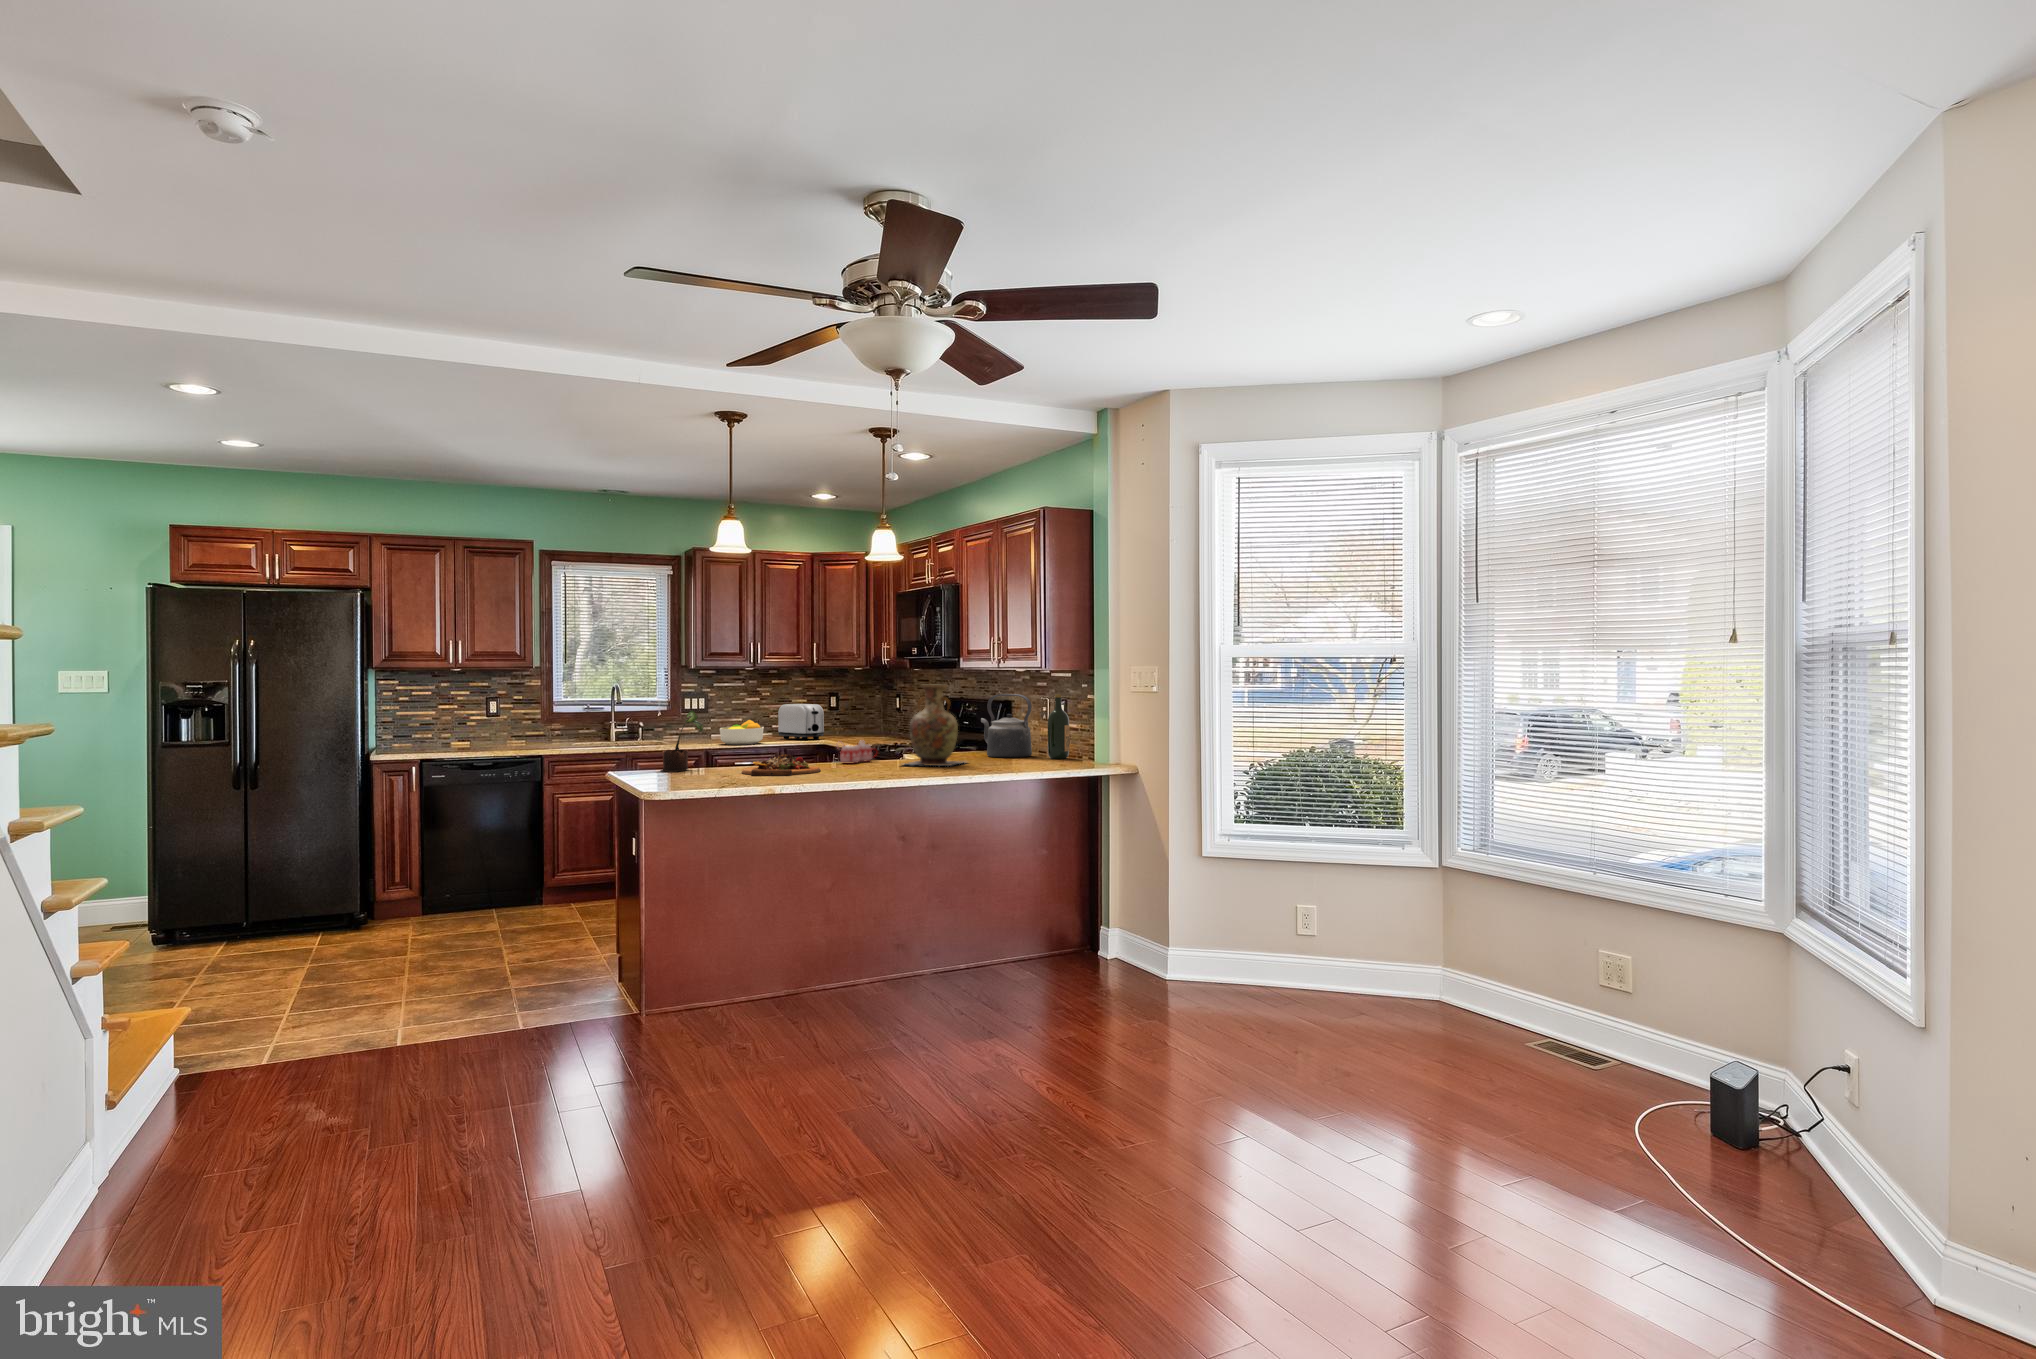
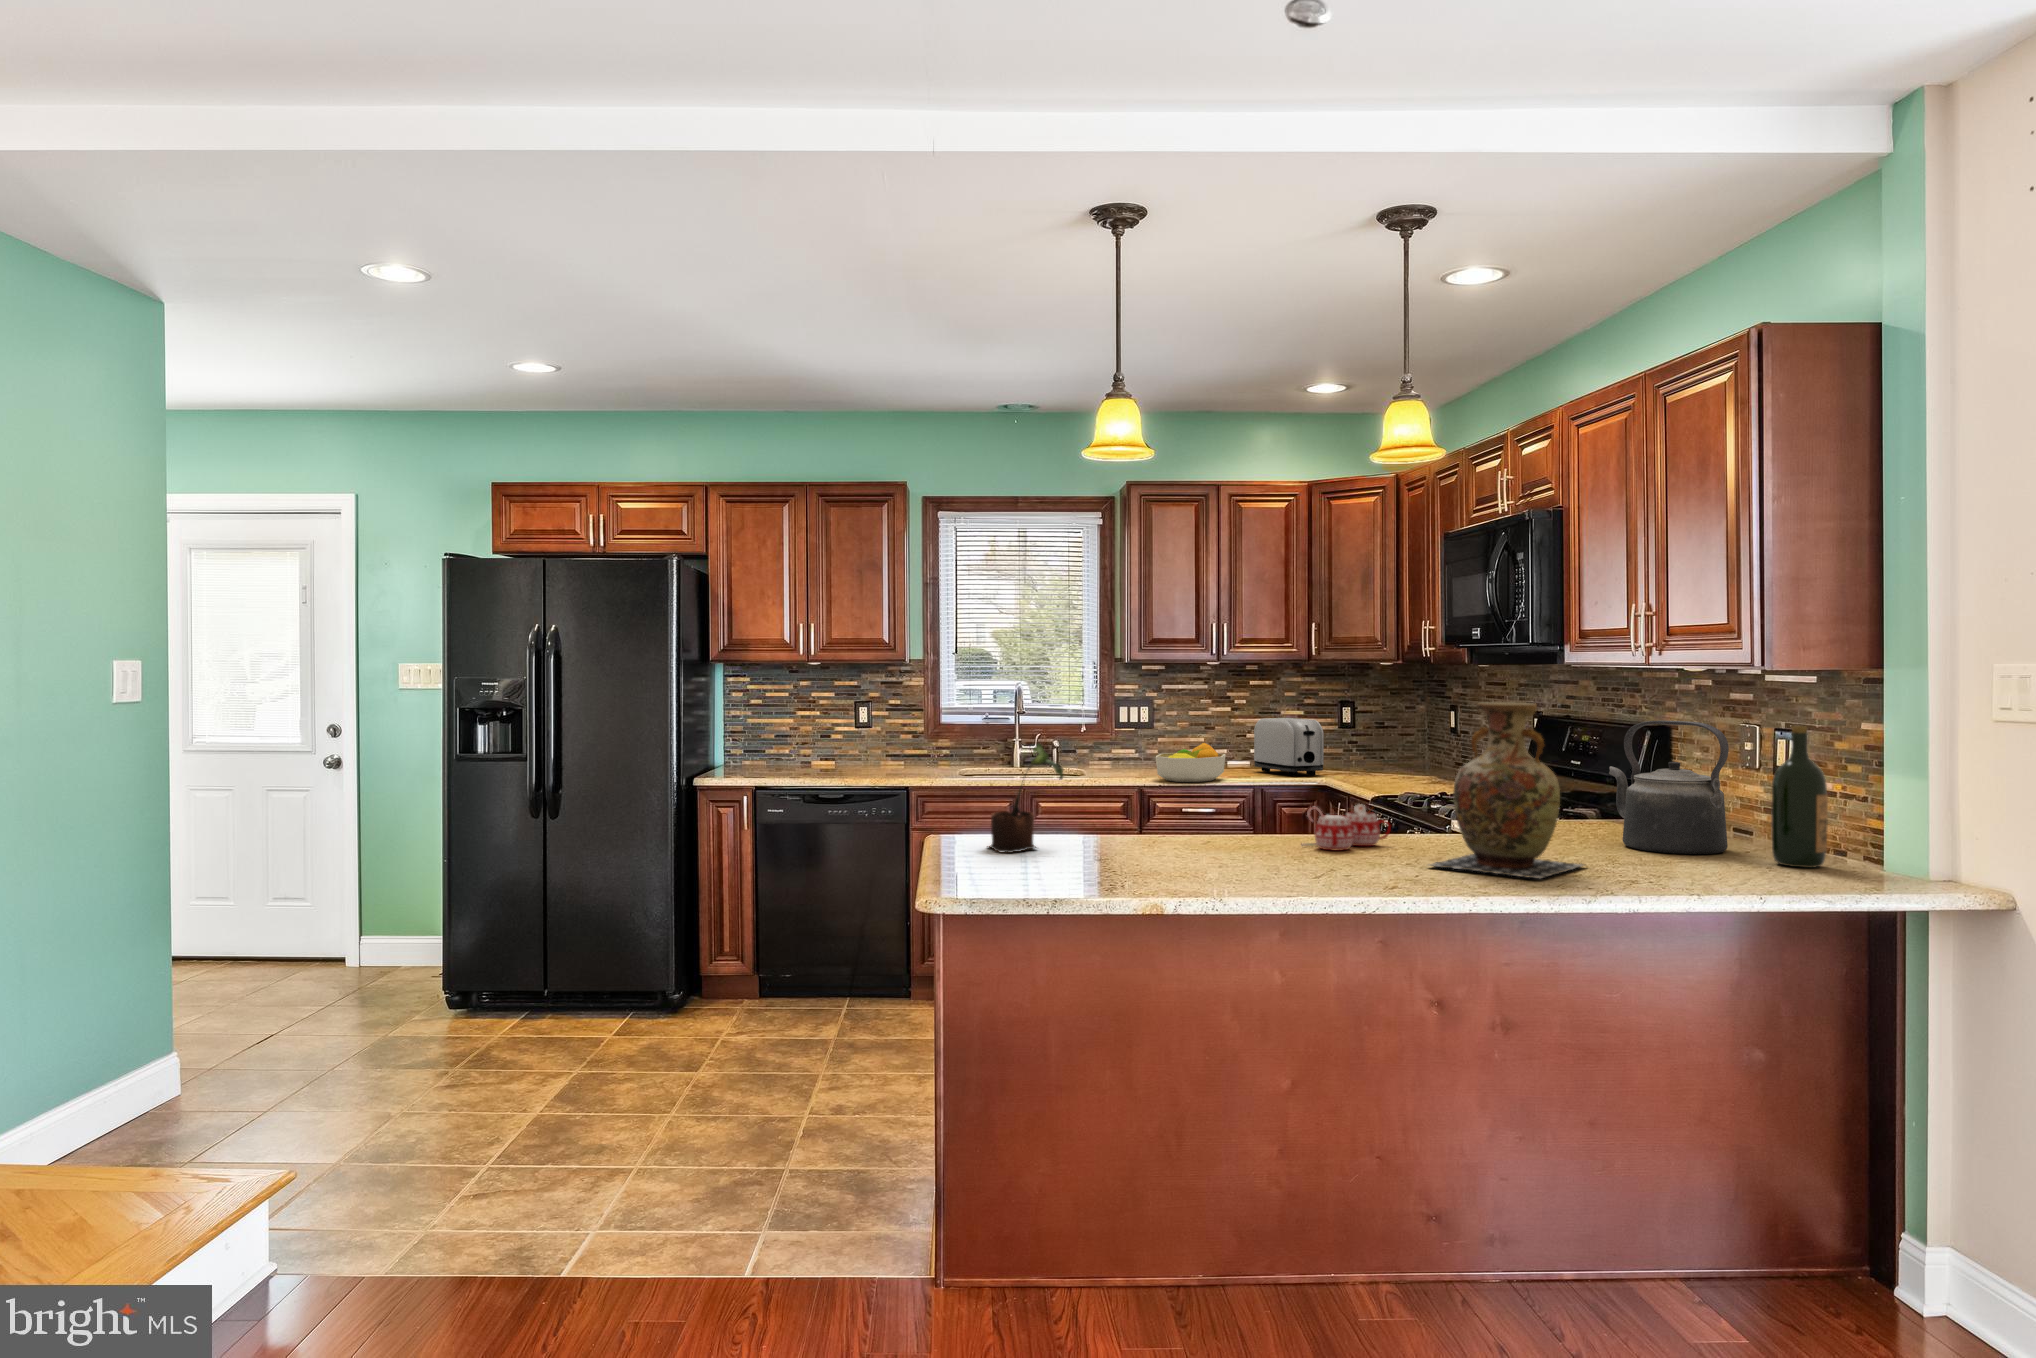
cutting board: present [742,754,820,776] -> none [1111,835,1263,886]

